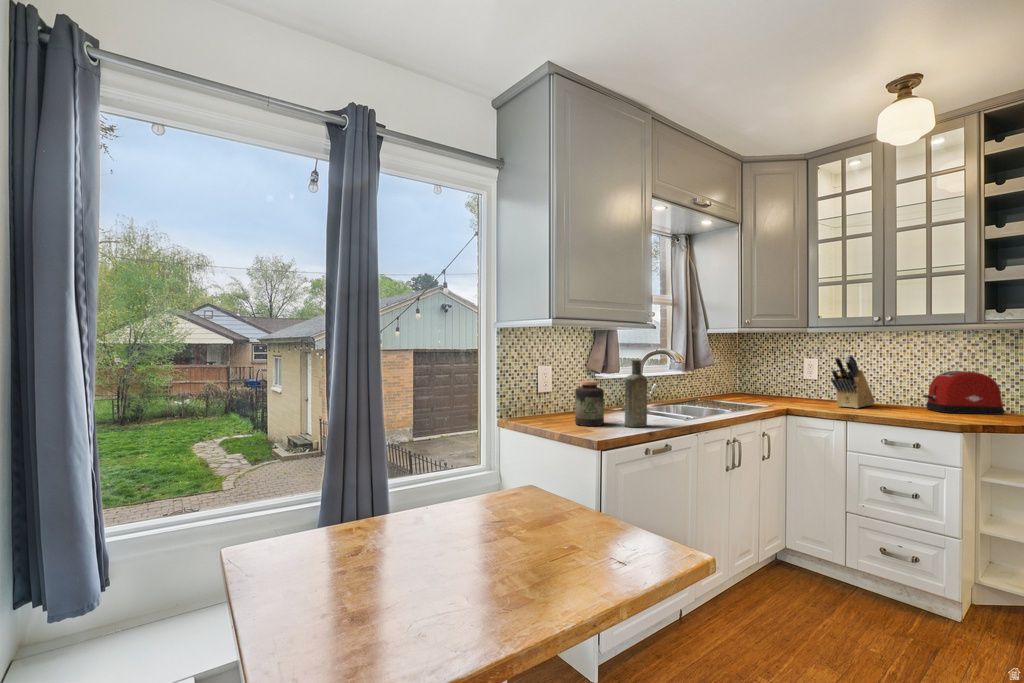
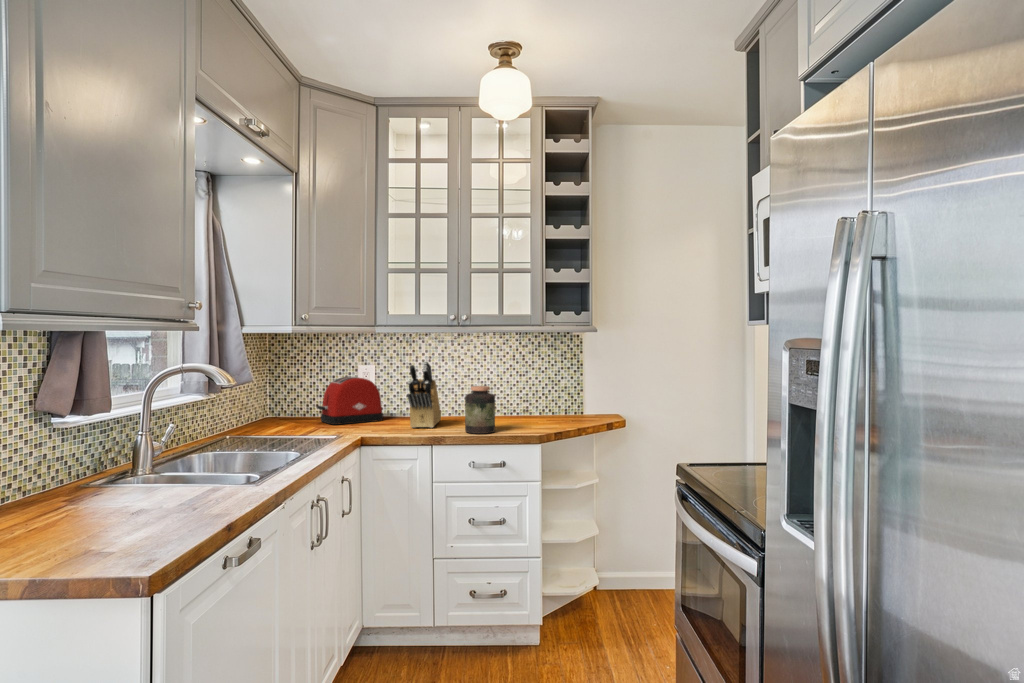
bottle: present [625,360,647,427] -> none [150,392,207,529]
toaster: present [923,371,1004,415] -> present [317,376,383,425]
jar: present [575,381,604,426] -> present [465,386,495,434]

